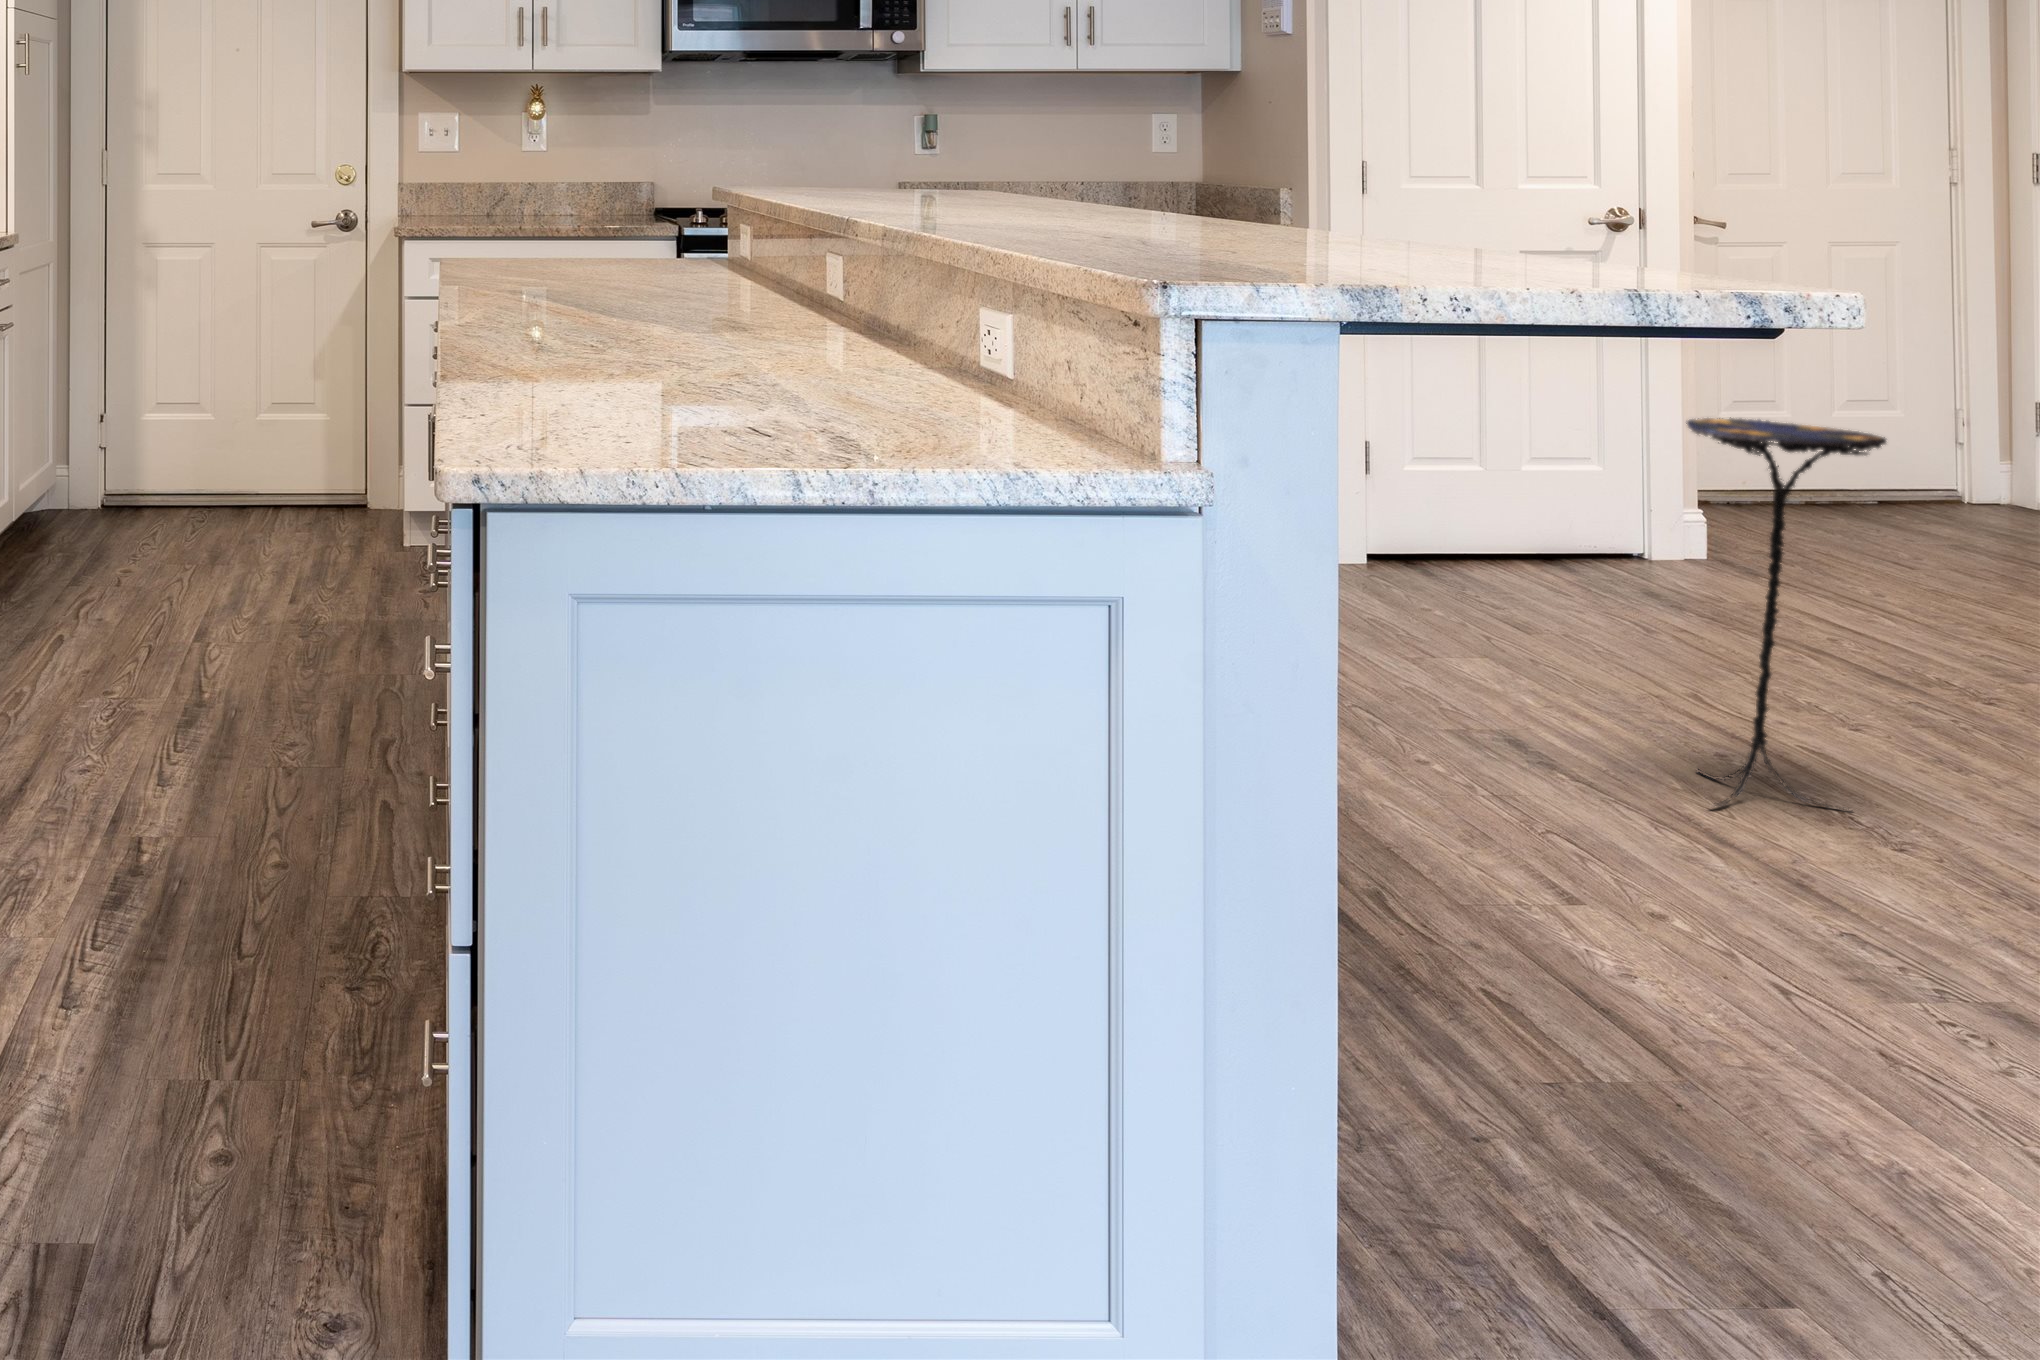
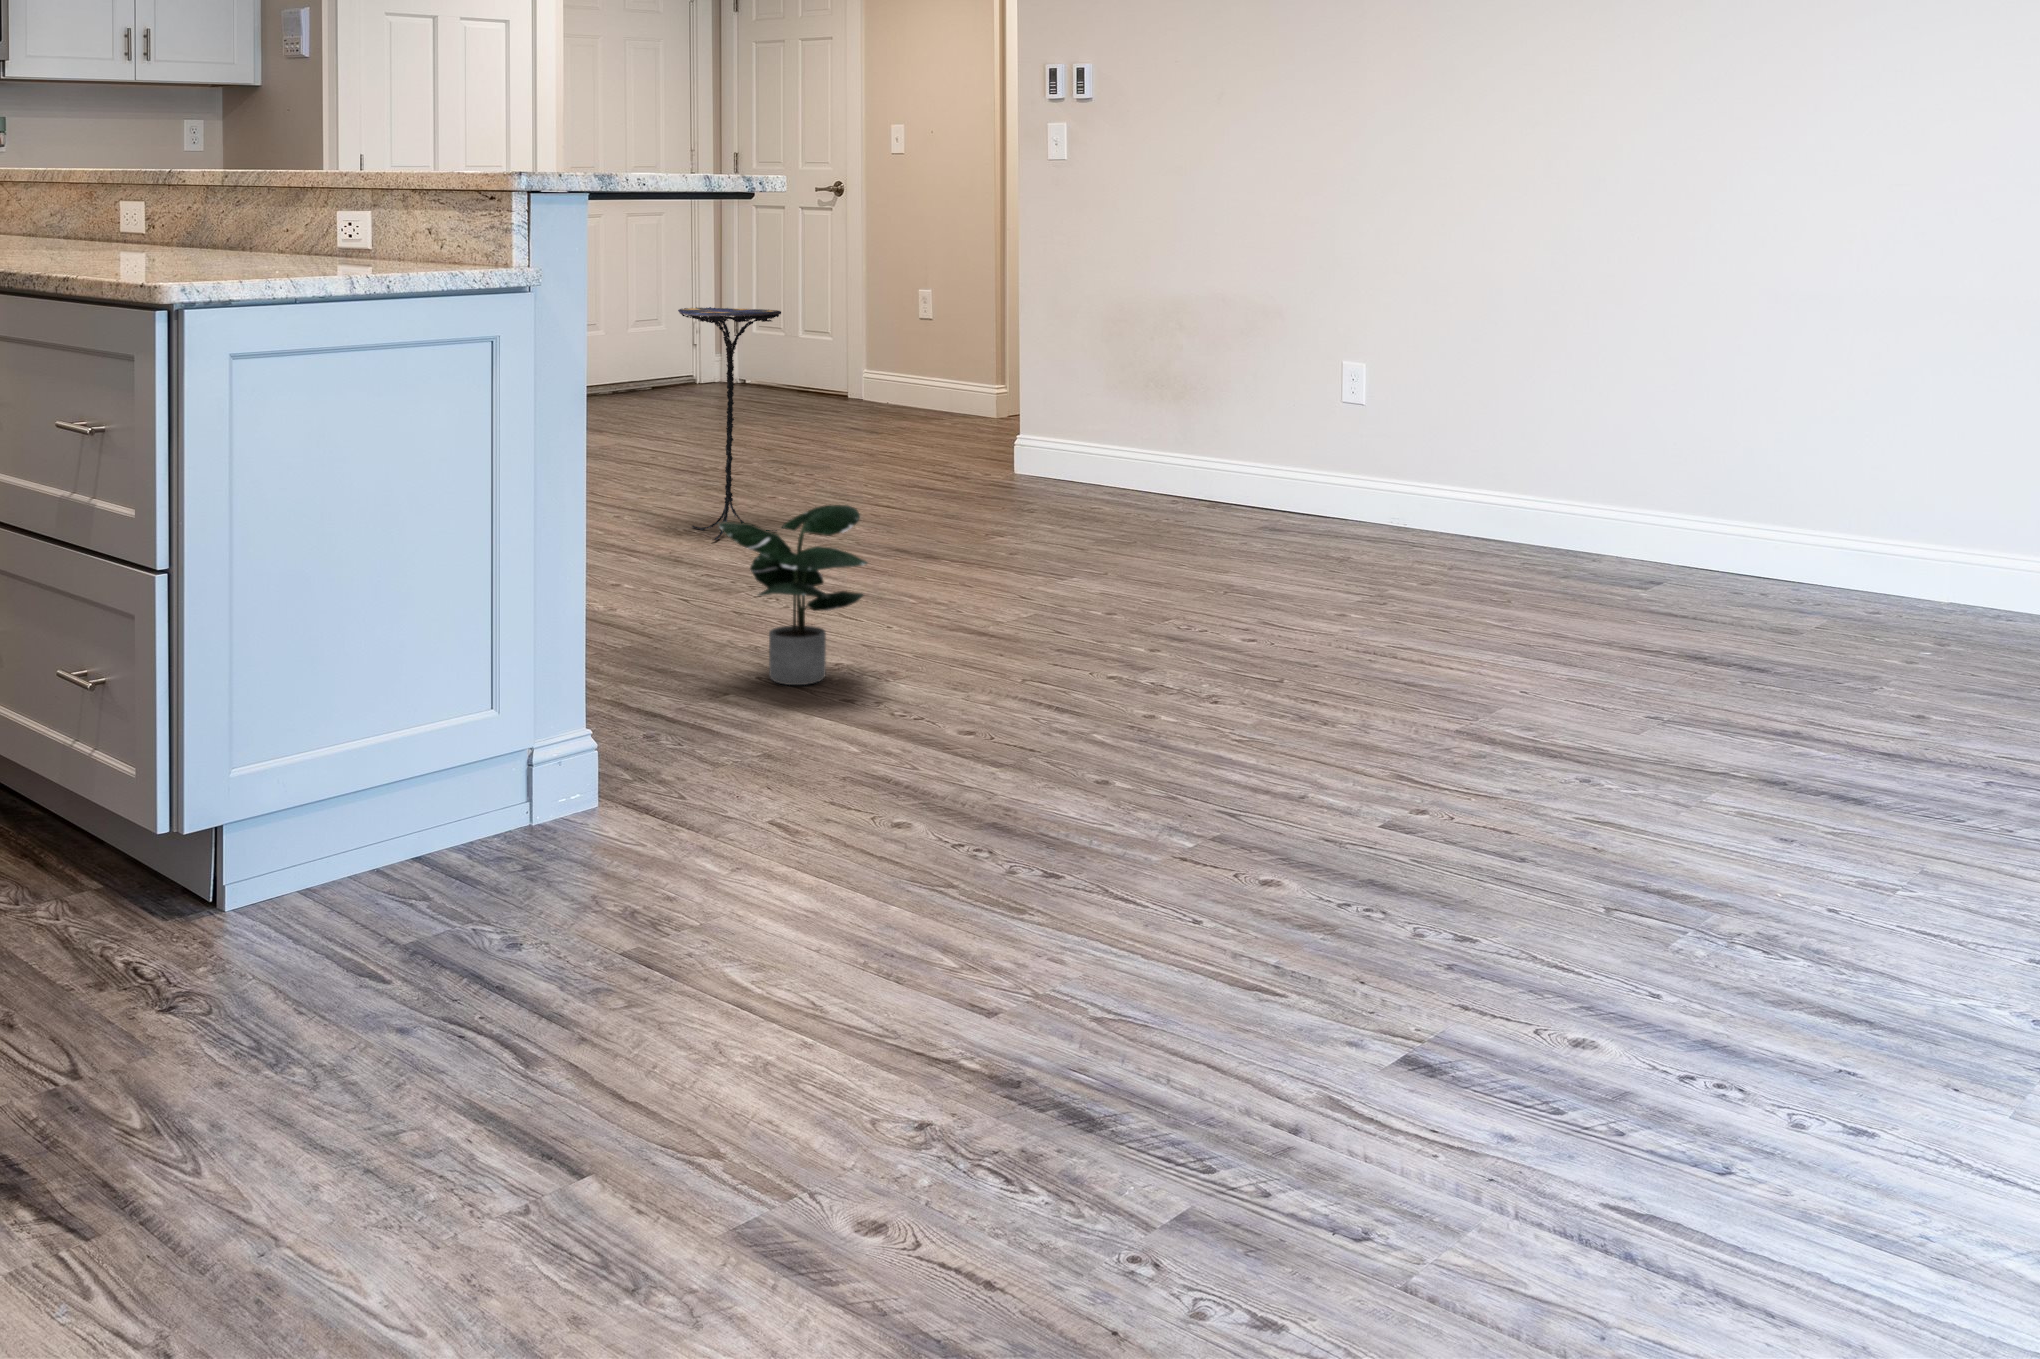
potted plant: none [1496,845,1816,1197] -> present [718,505,867,685]

